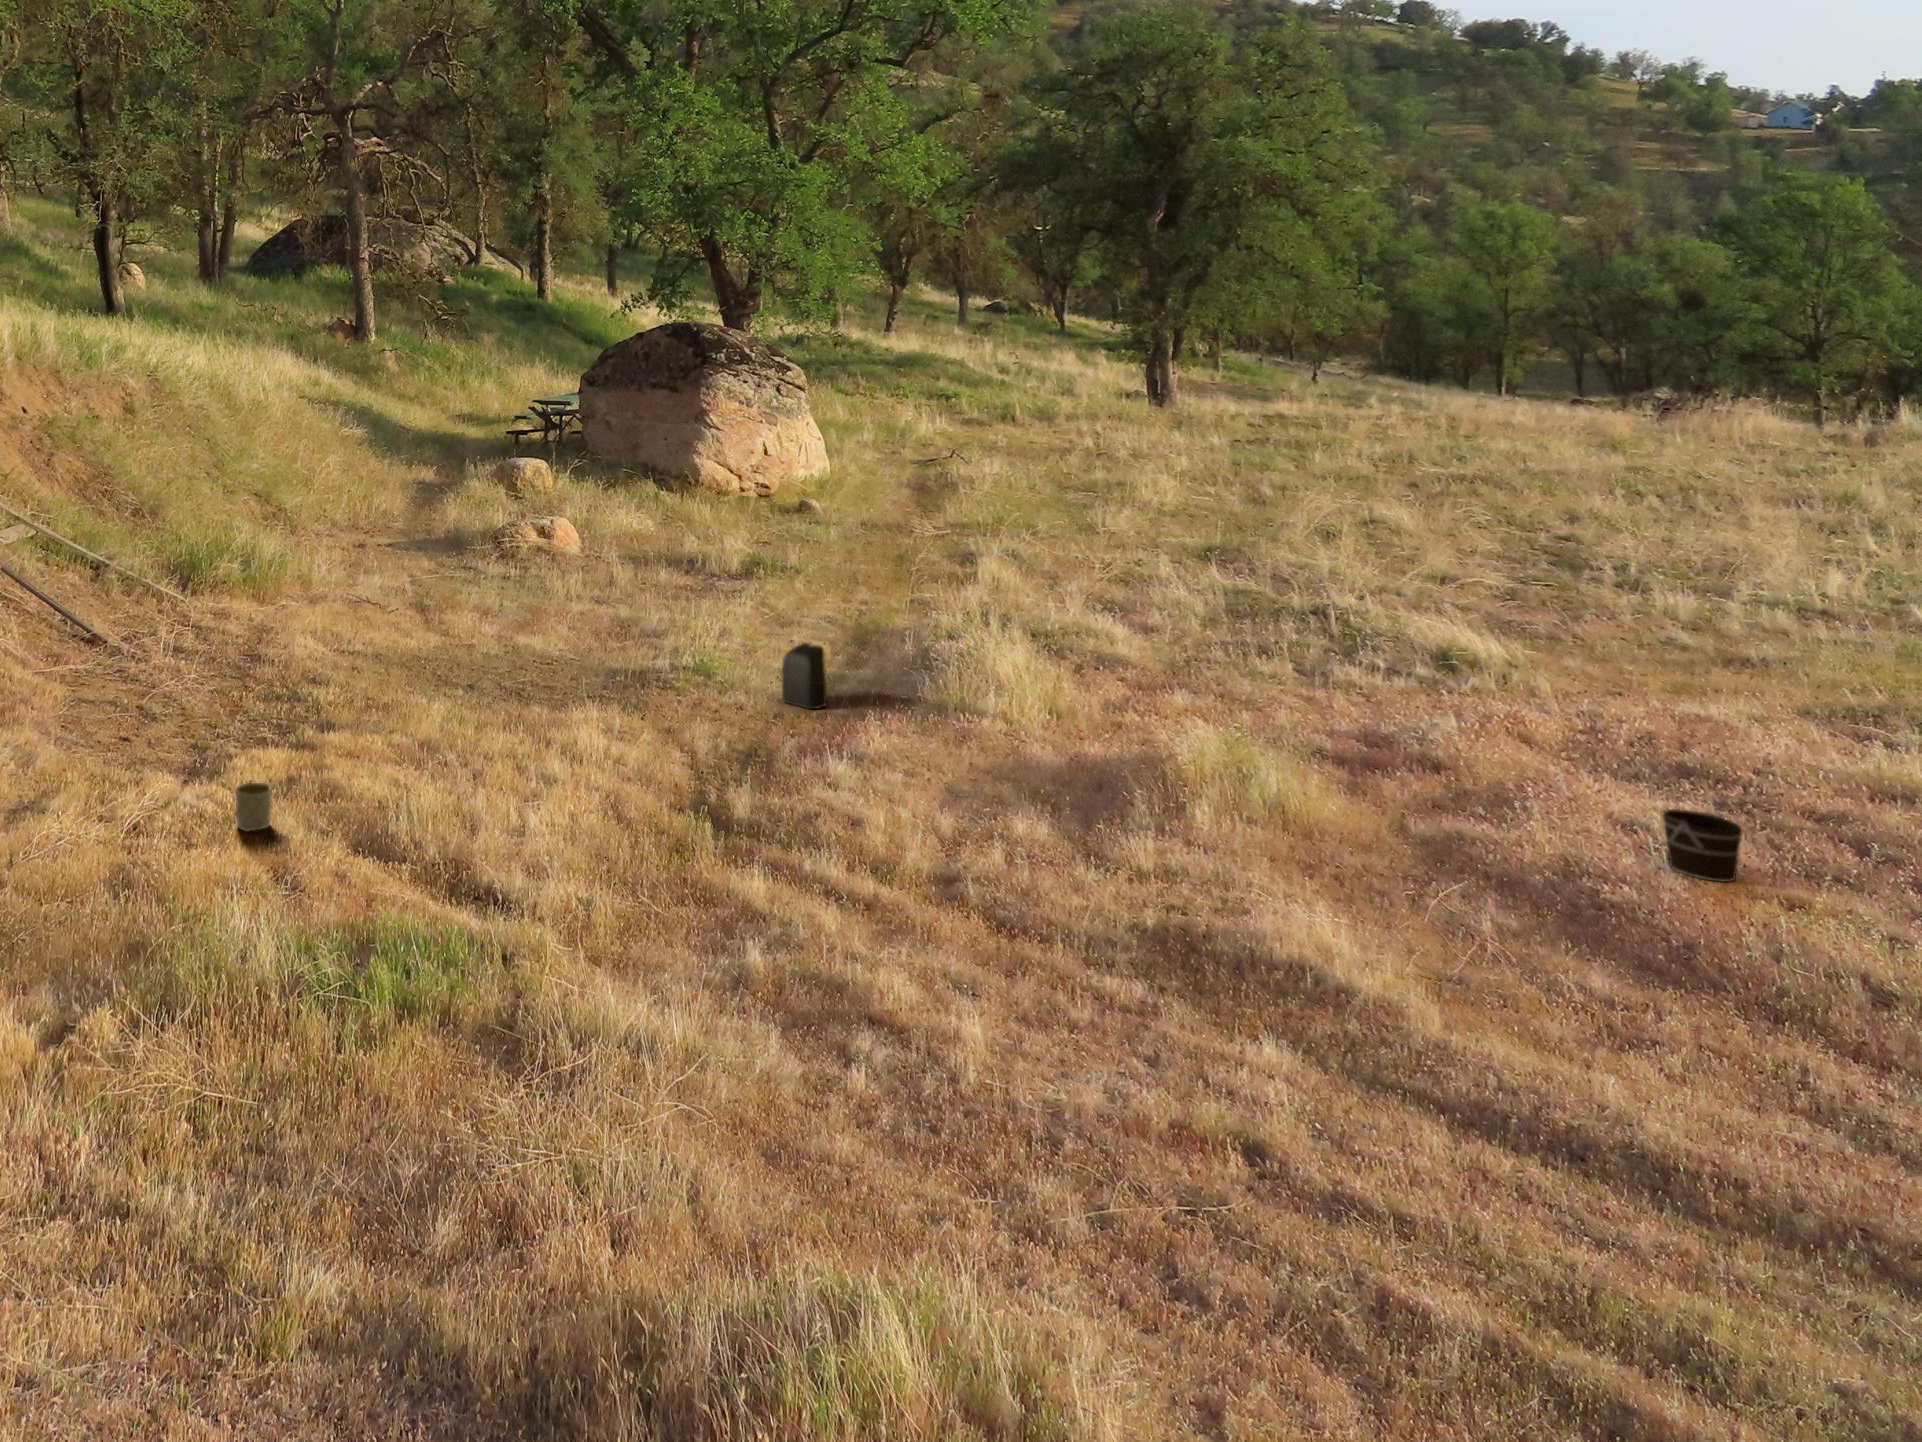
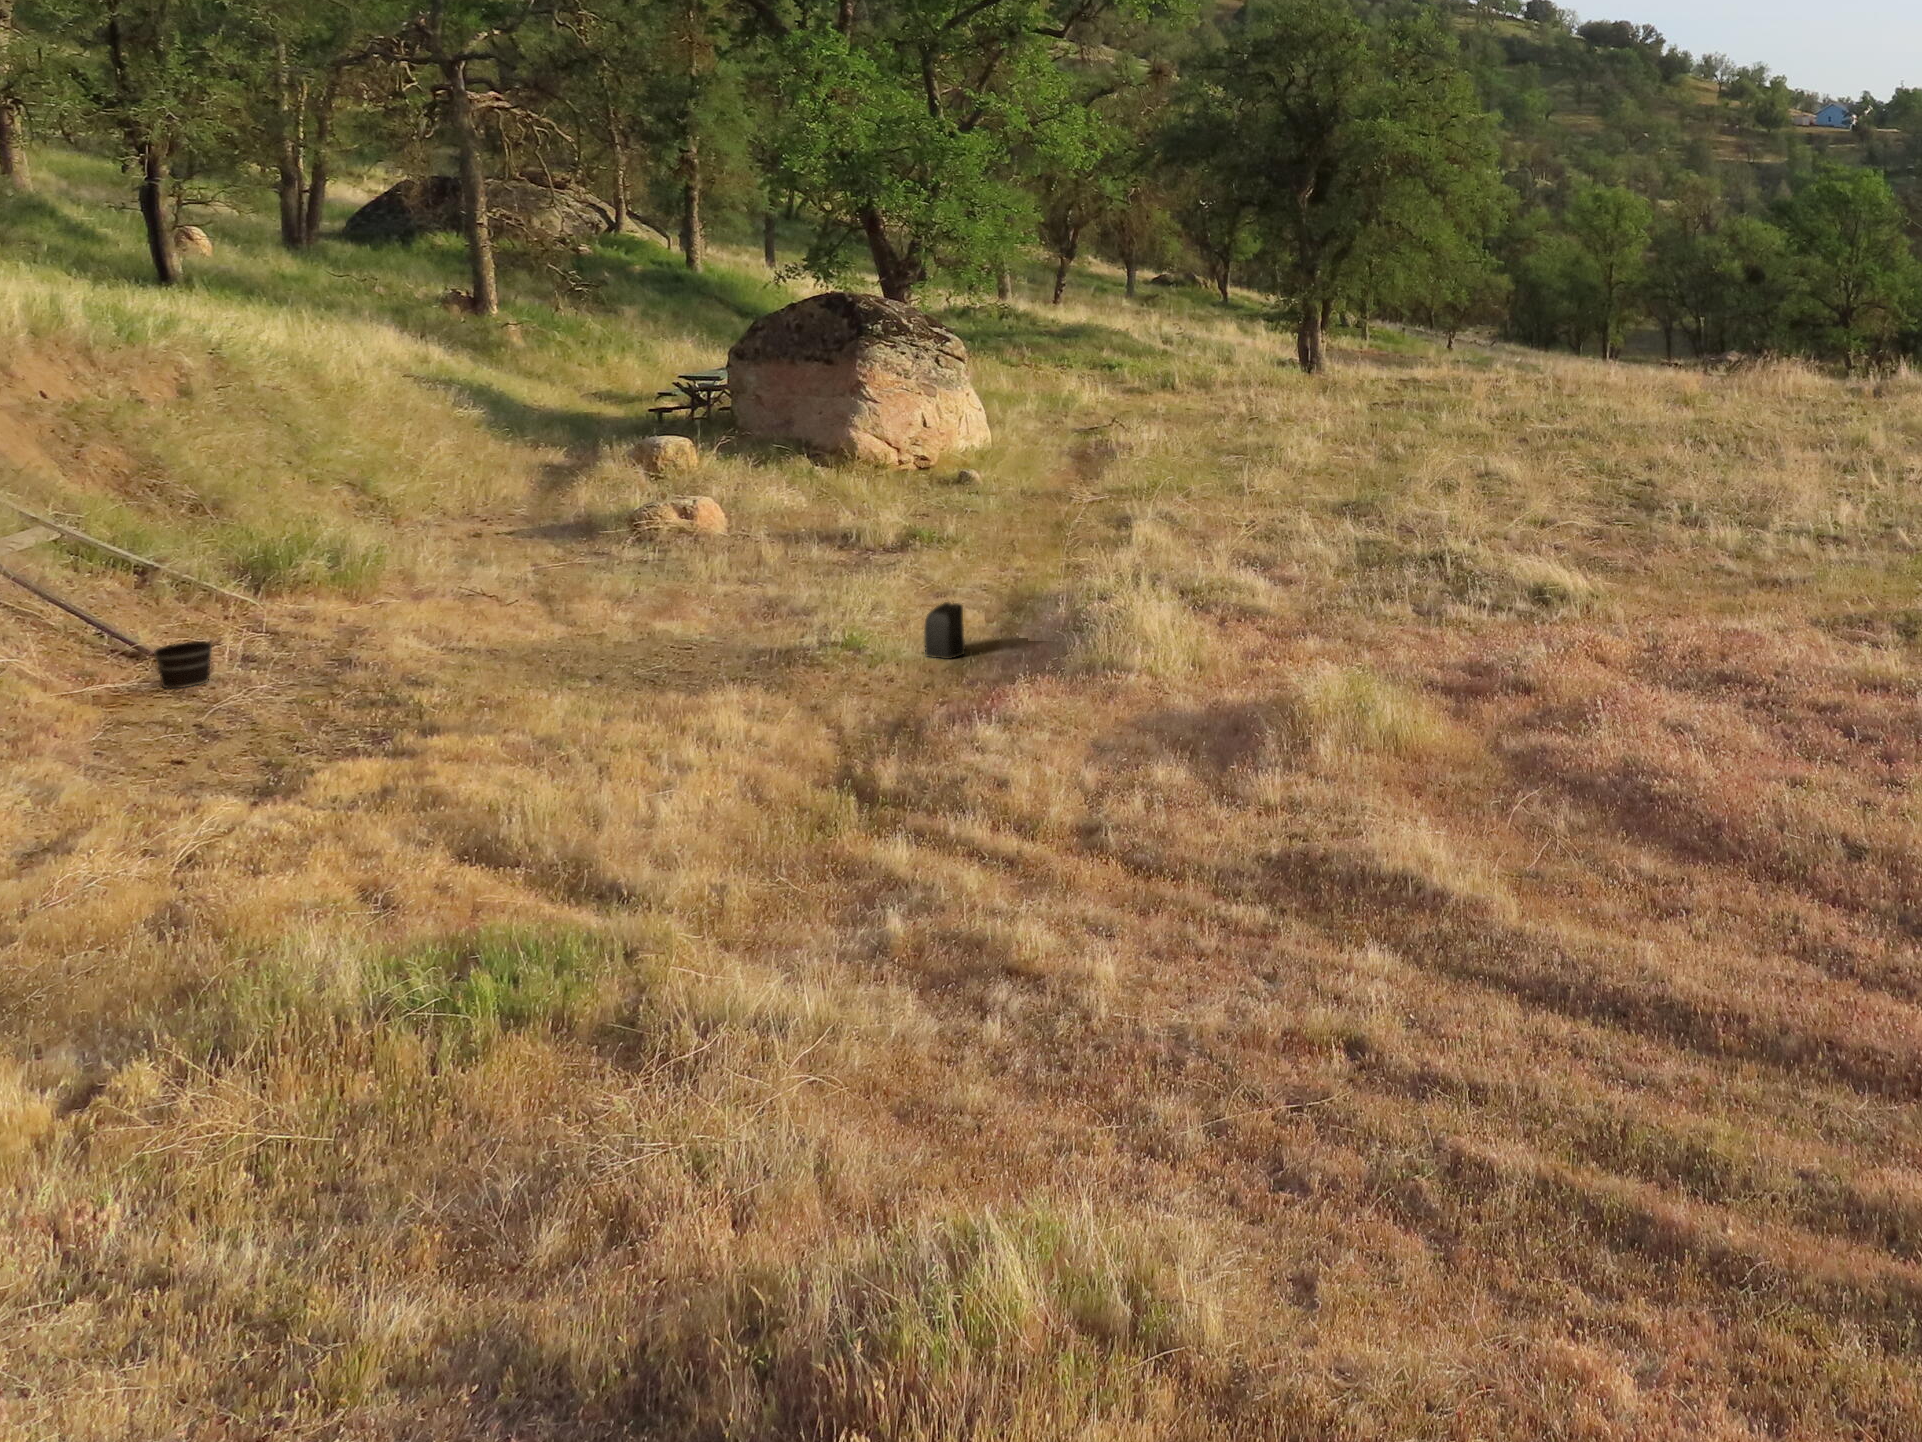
planter: present [235,783,272,832] -> none [283,827,335,881]
bucket: present [1662,809,1742,882] -> present [154,641,212,688]

